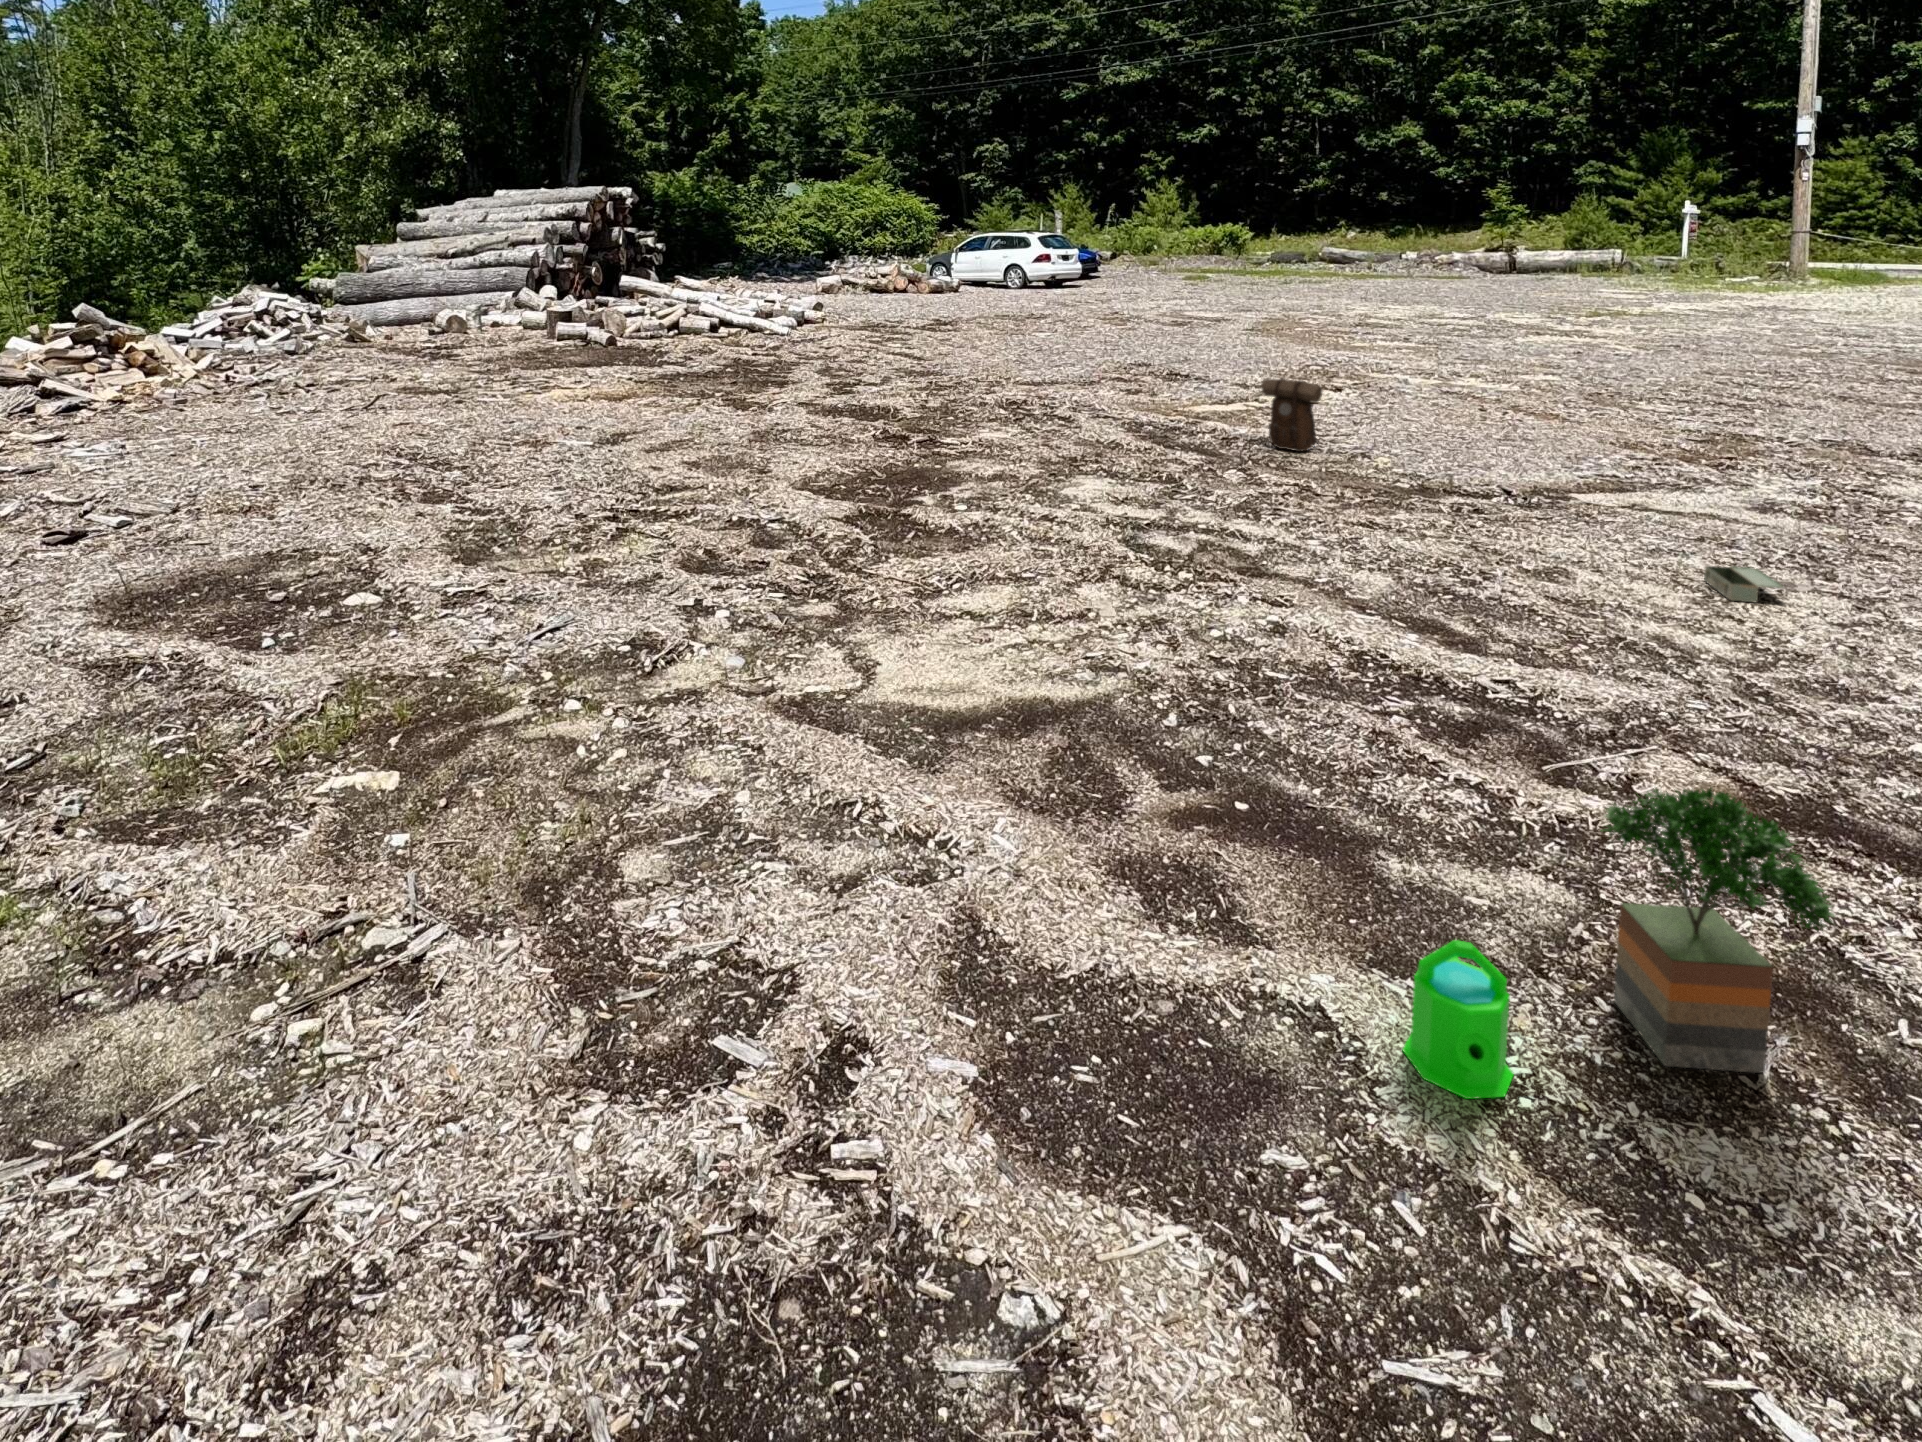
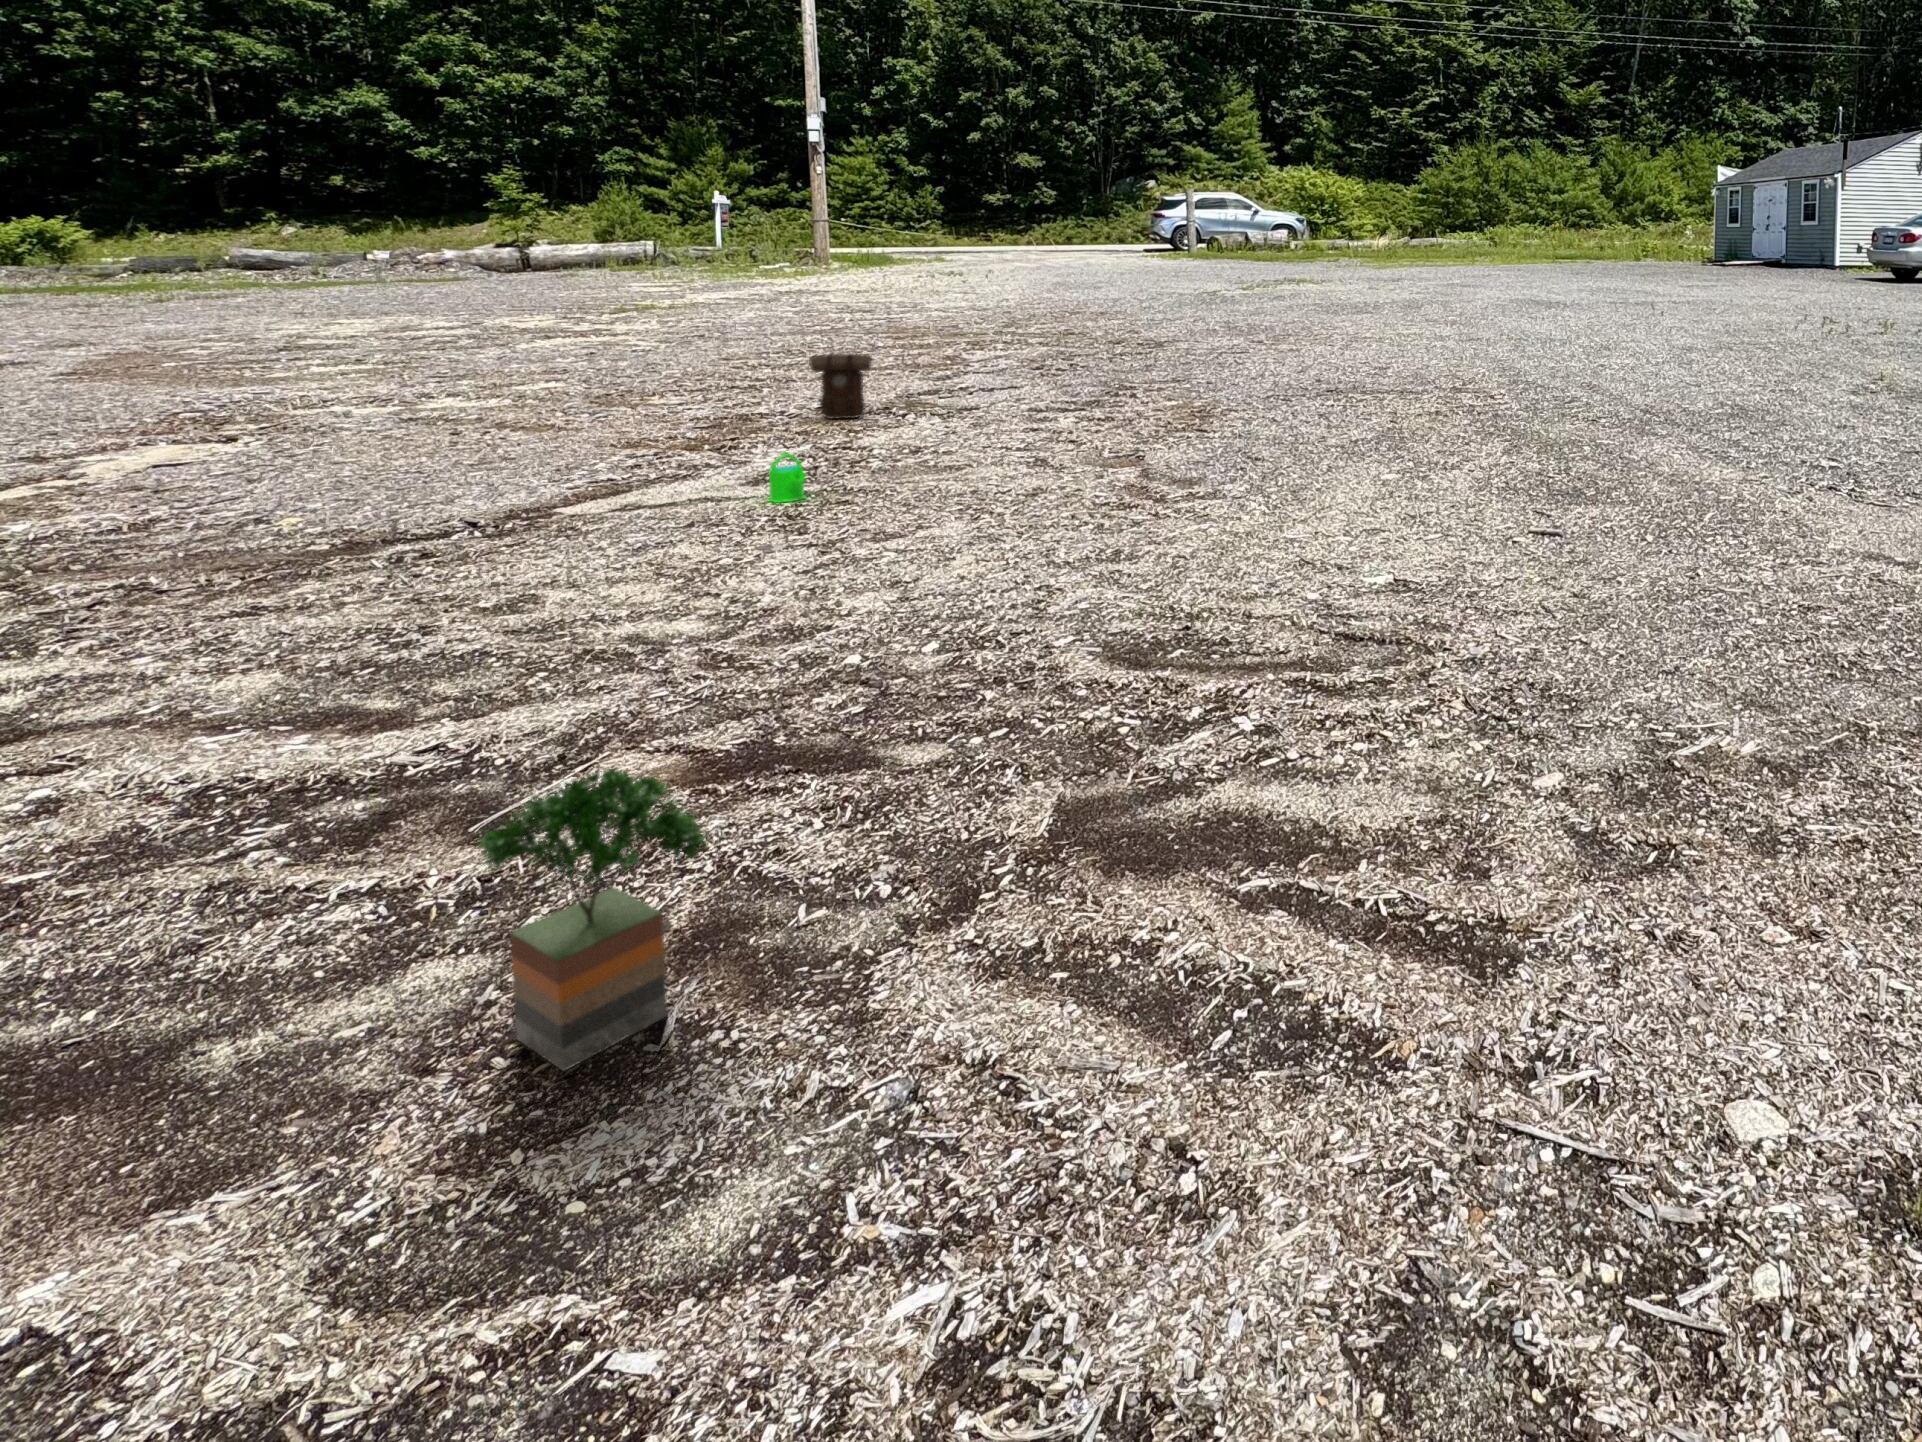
backpack: present [1261,378,1323,452] -> present [809,353,872,419]
toolbox: present [1704,565,1784,602] -> none [689,542,761,580]
watering can: present [1402,940,1514,1099] -> present [768,453,806,503]

